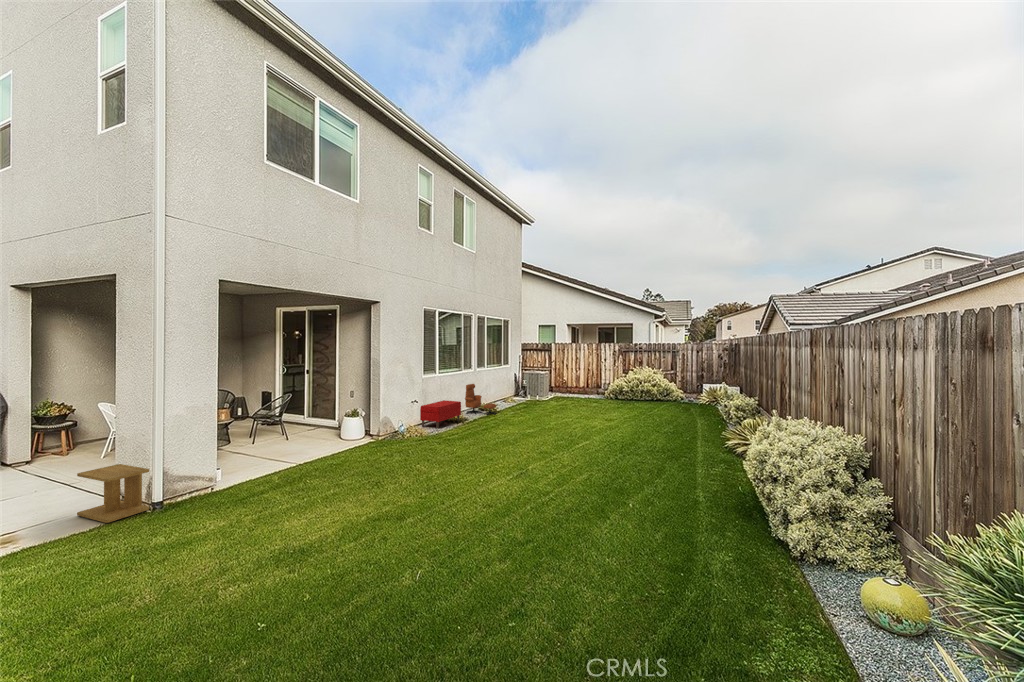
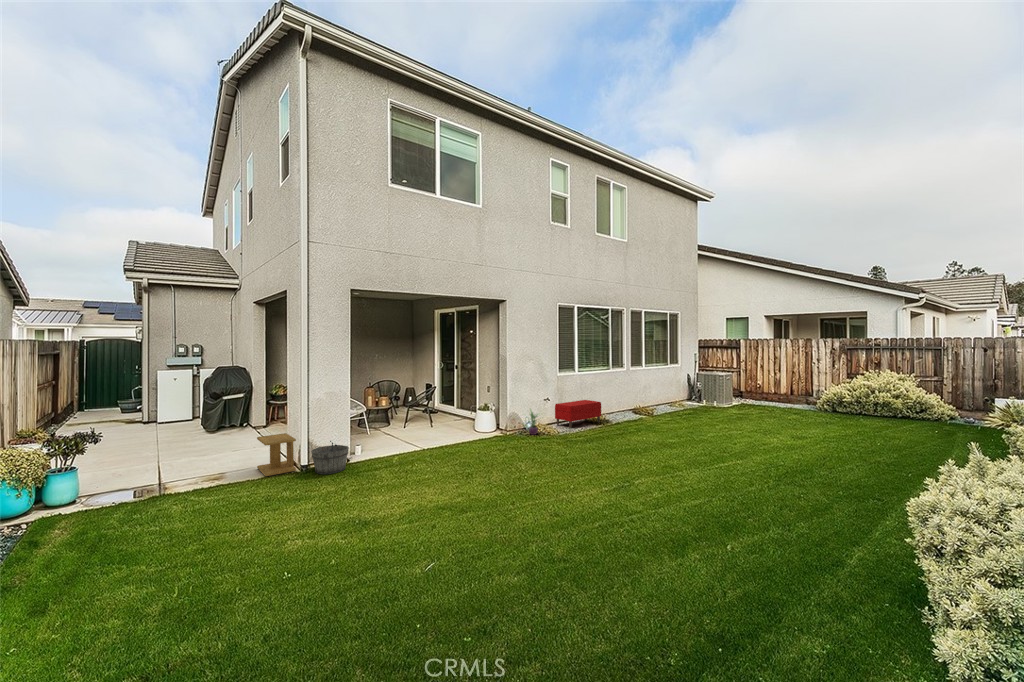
lounge chair: present [465,384,496,415] -> none [612,384,649,419]
decorative plant: none [392,411,421,438] -> present [528,409,538,435]
wooden bucket: none [175,466,226,508] -> present [311,441,349,474]

